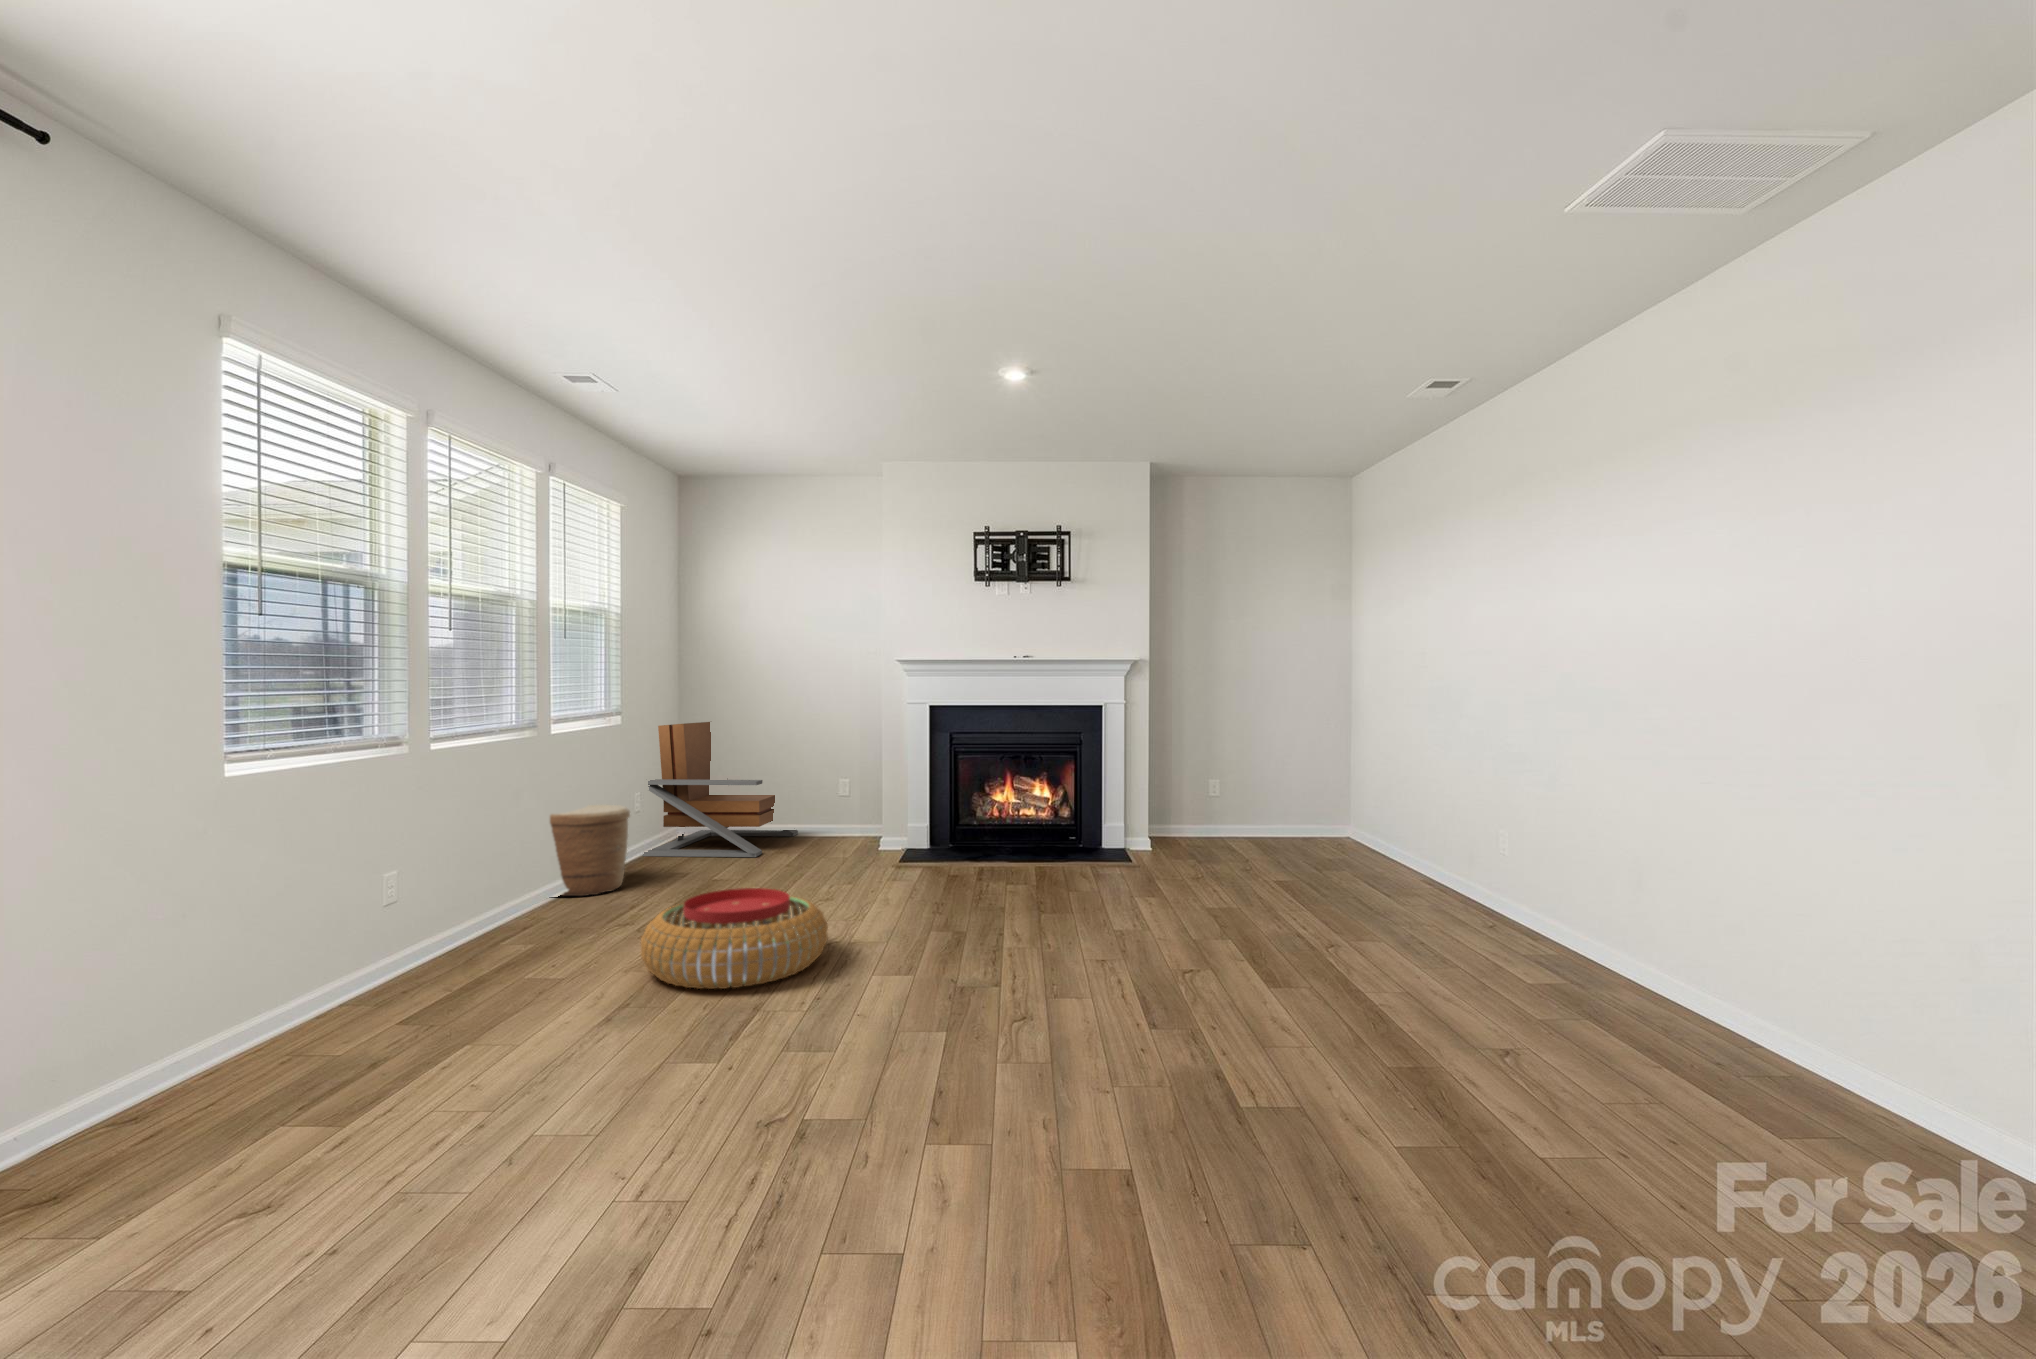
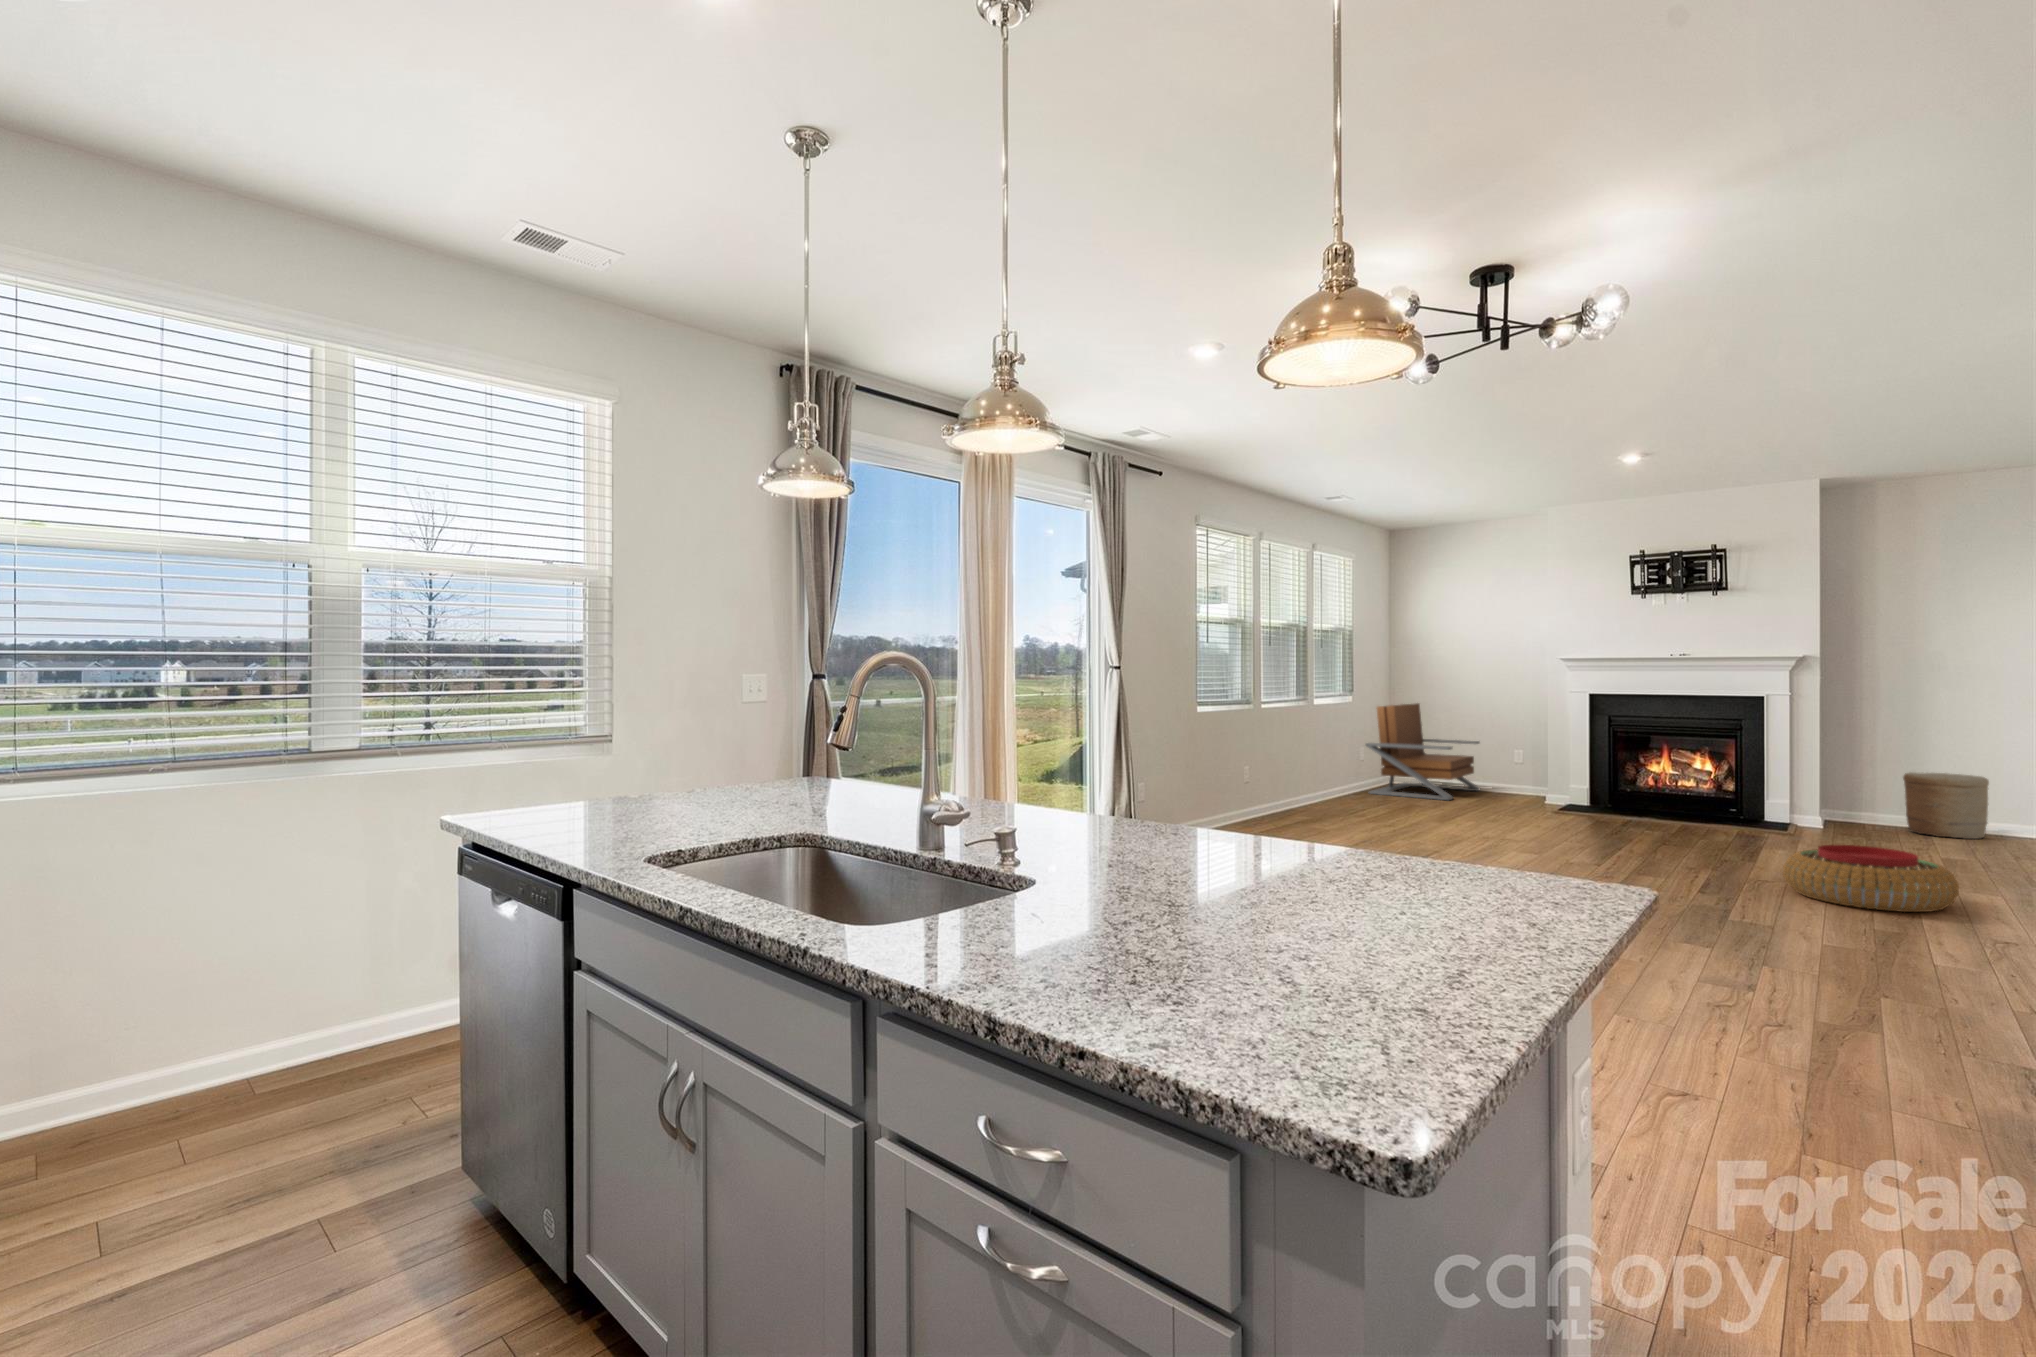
woven basket: present [550,805,630,896] -> present [1903,772,1989,839]
pouf: present [641,888,828,989] -> present [1783,845,1959,912]

